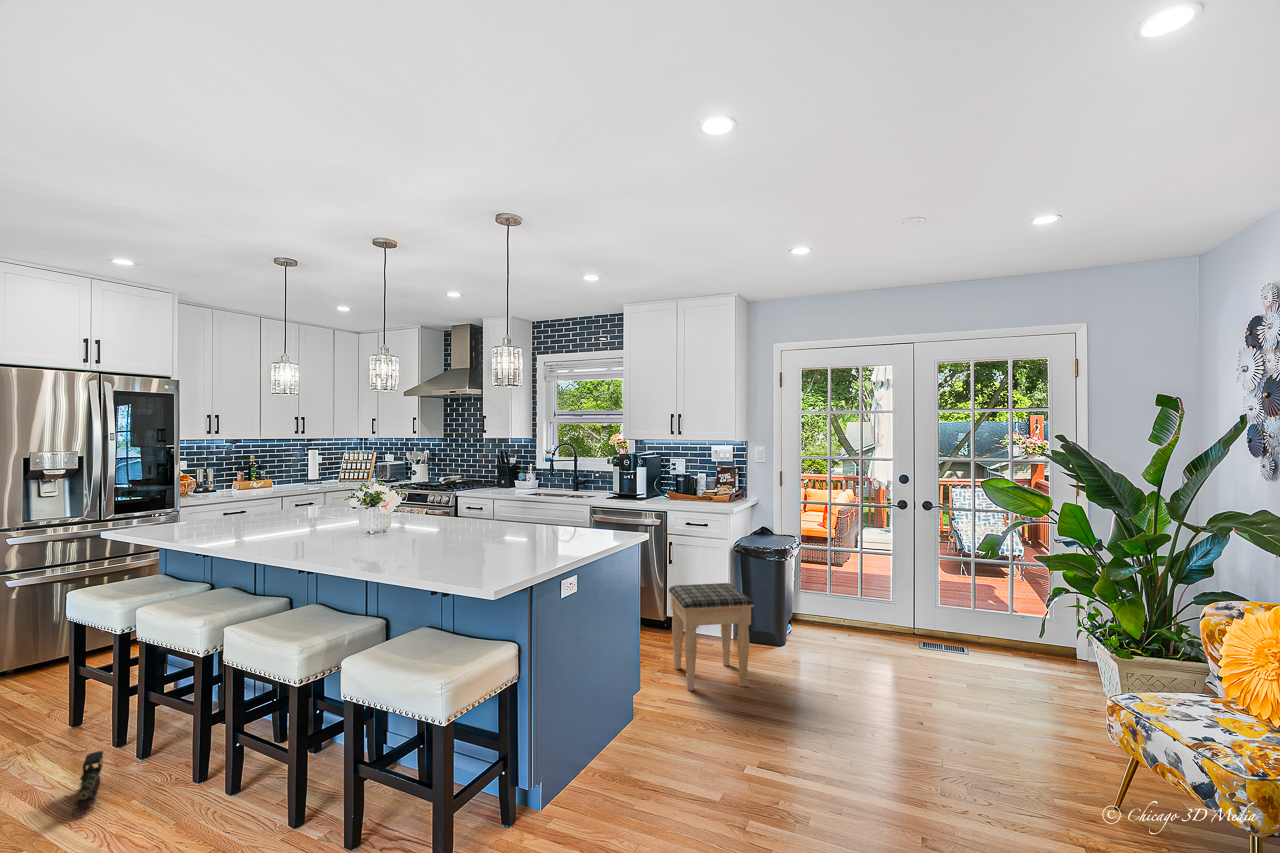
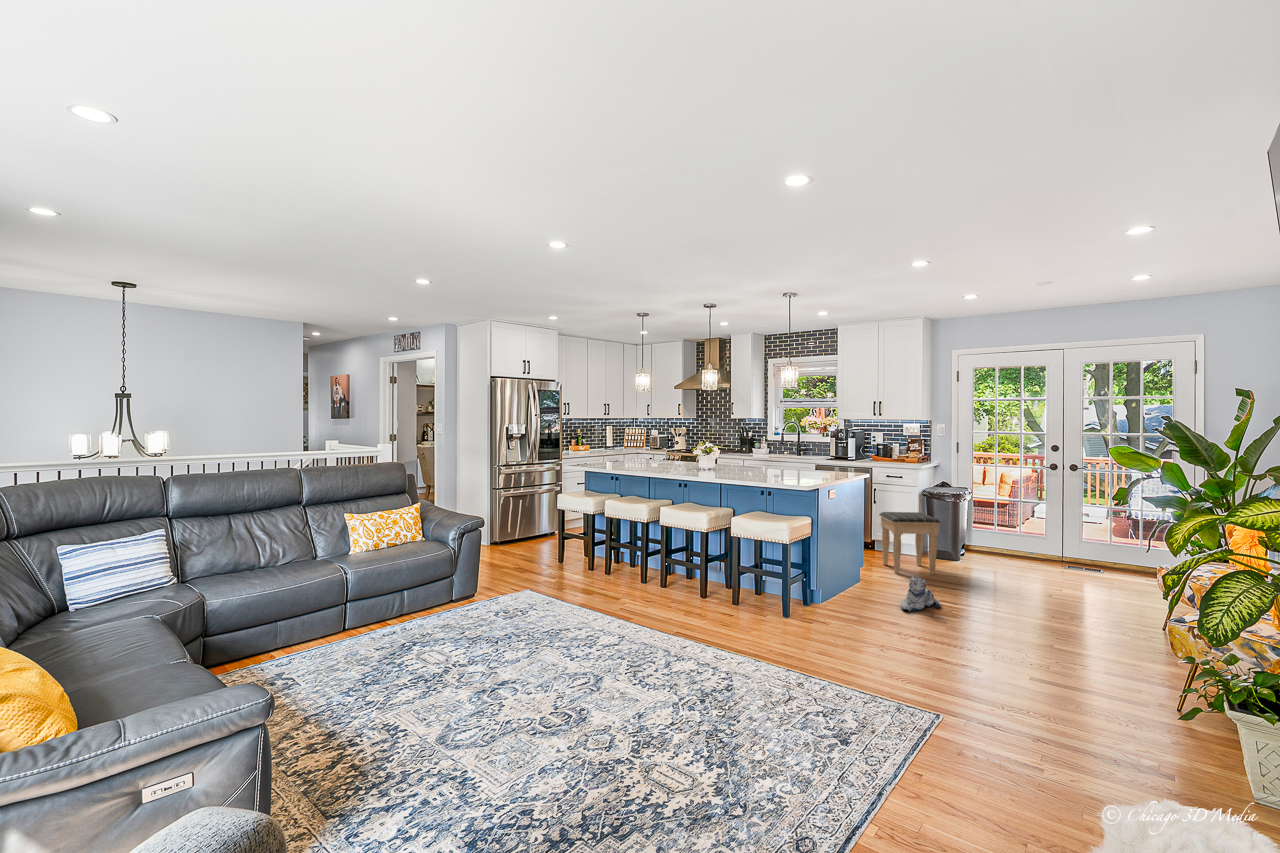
plush toy: none [678,737,748,817] -> present [901,576,940,611]
toy train: present [72,751,103,816] -> none [594,565,610,588]

